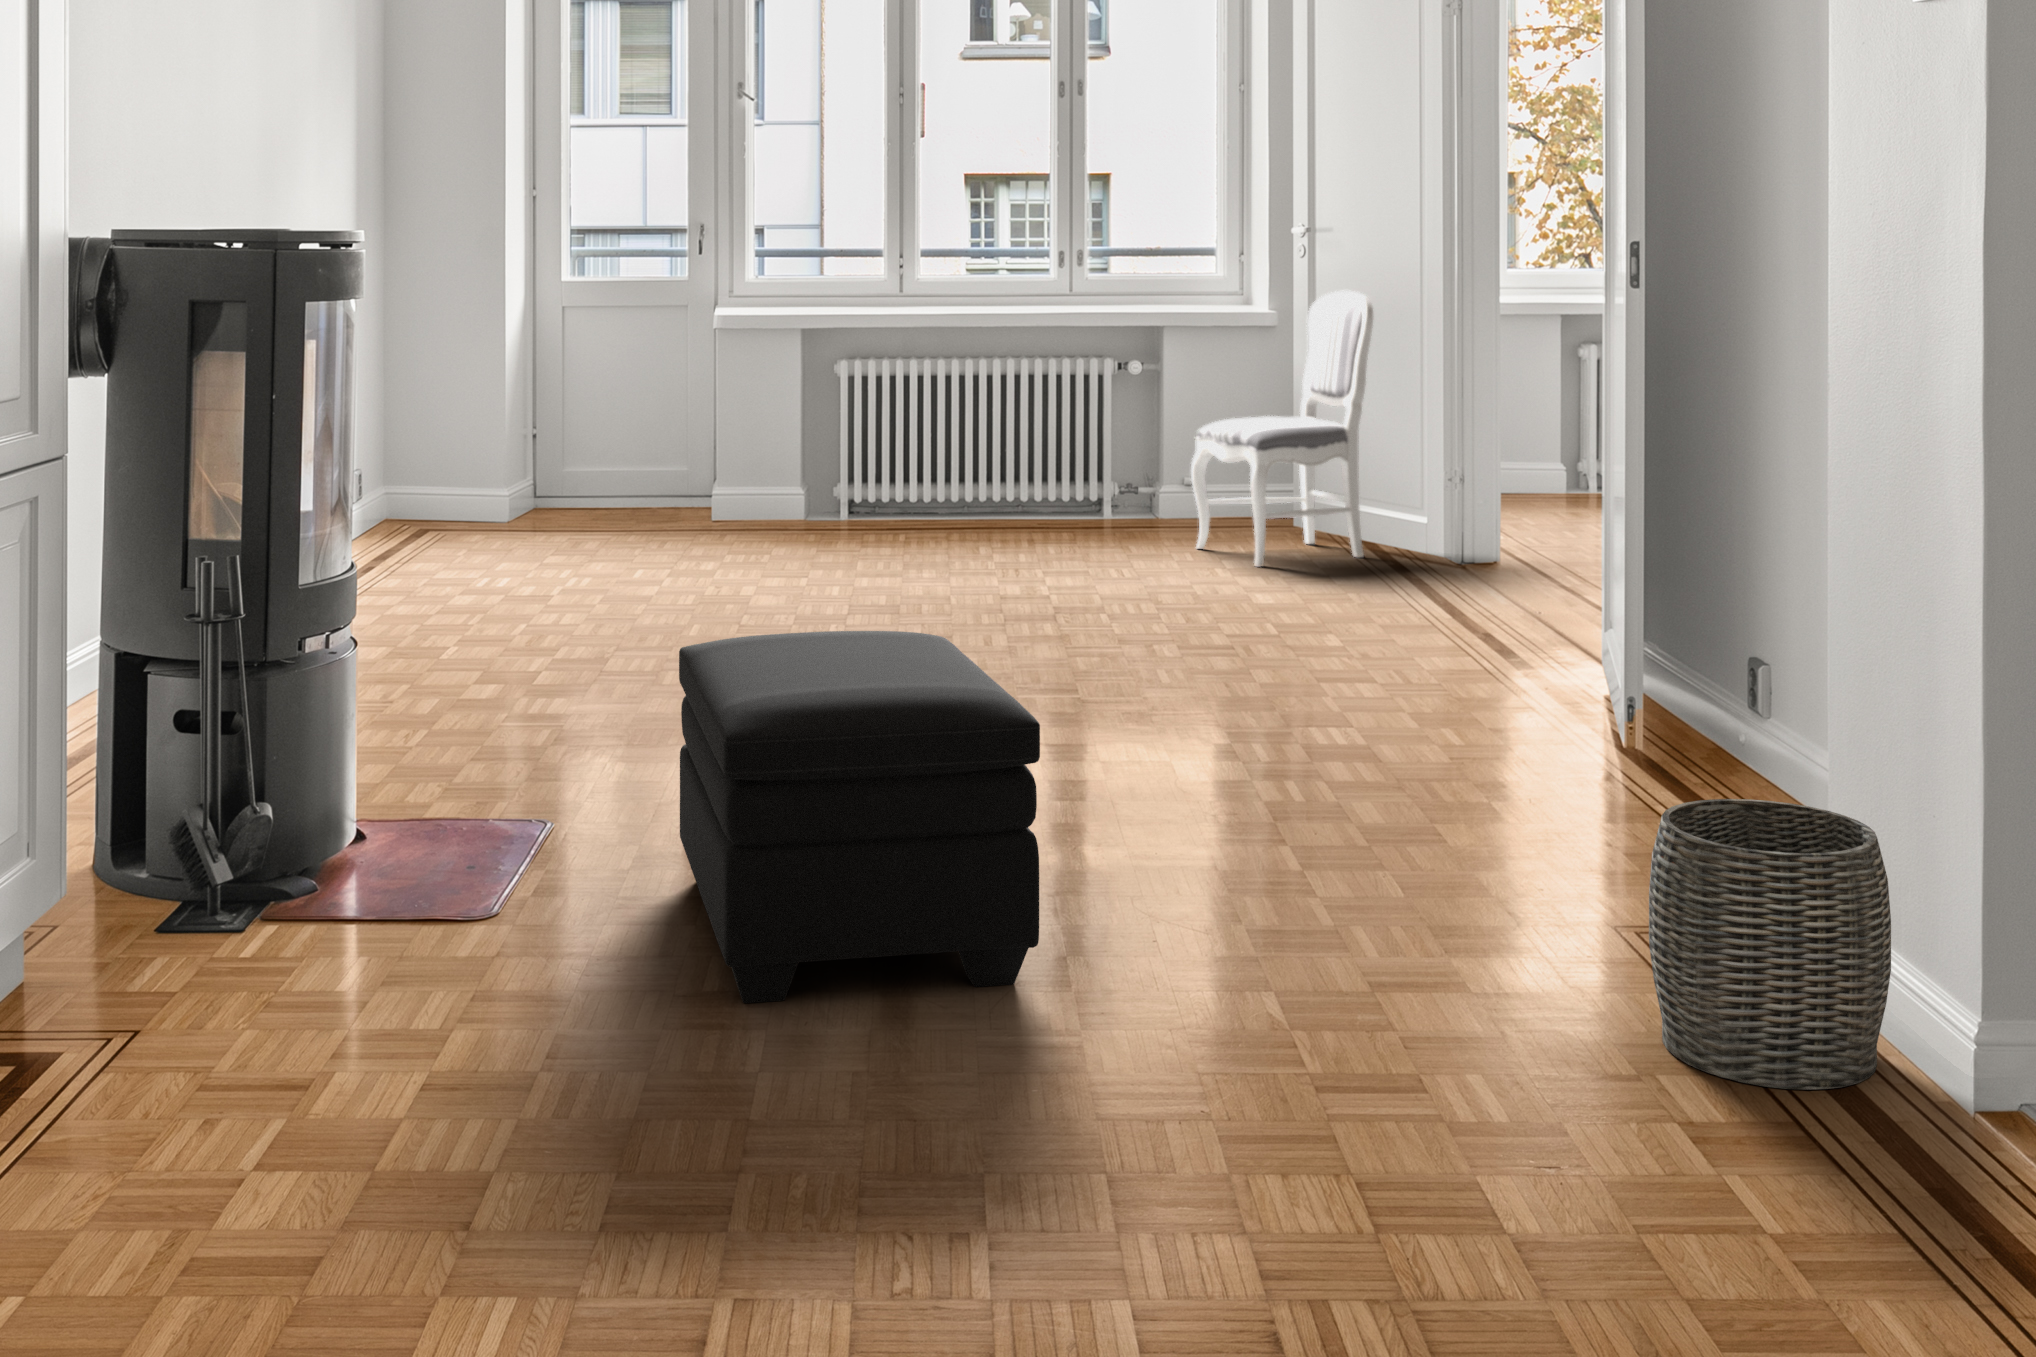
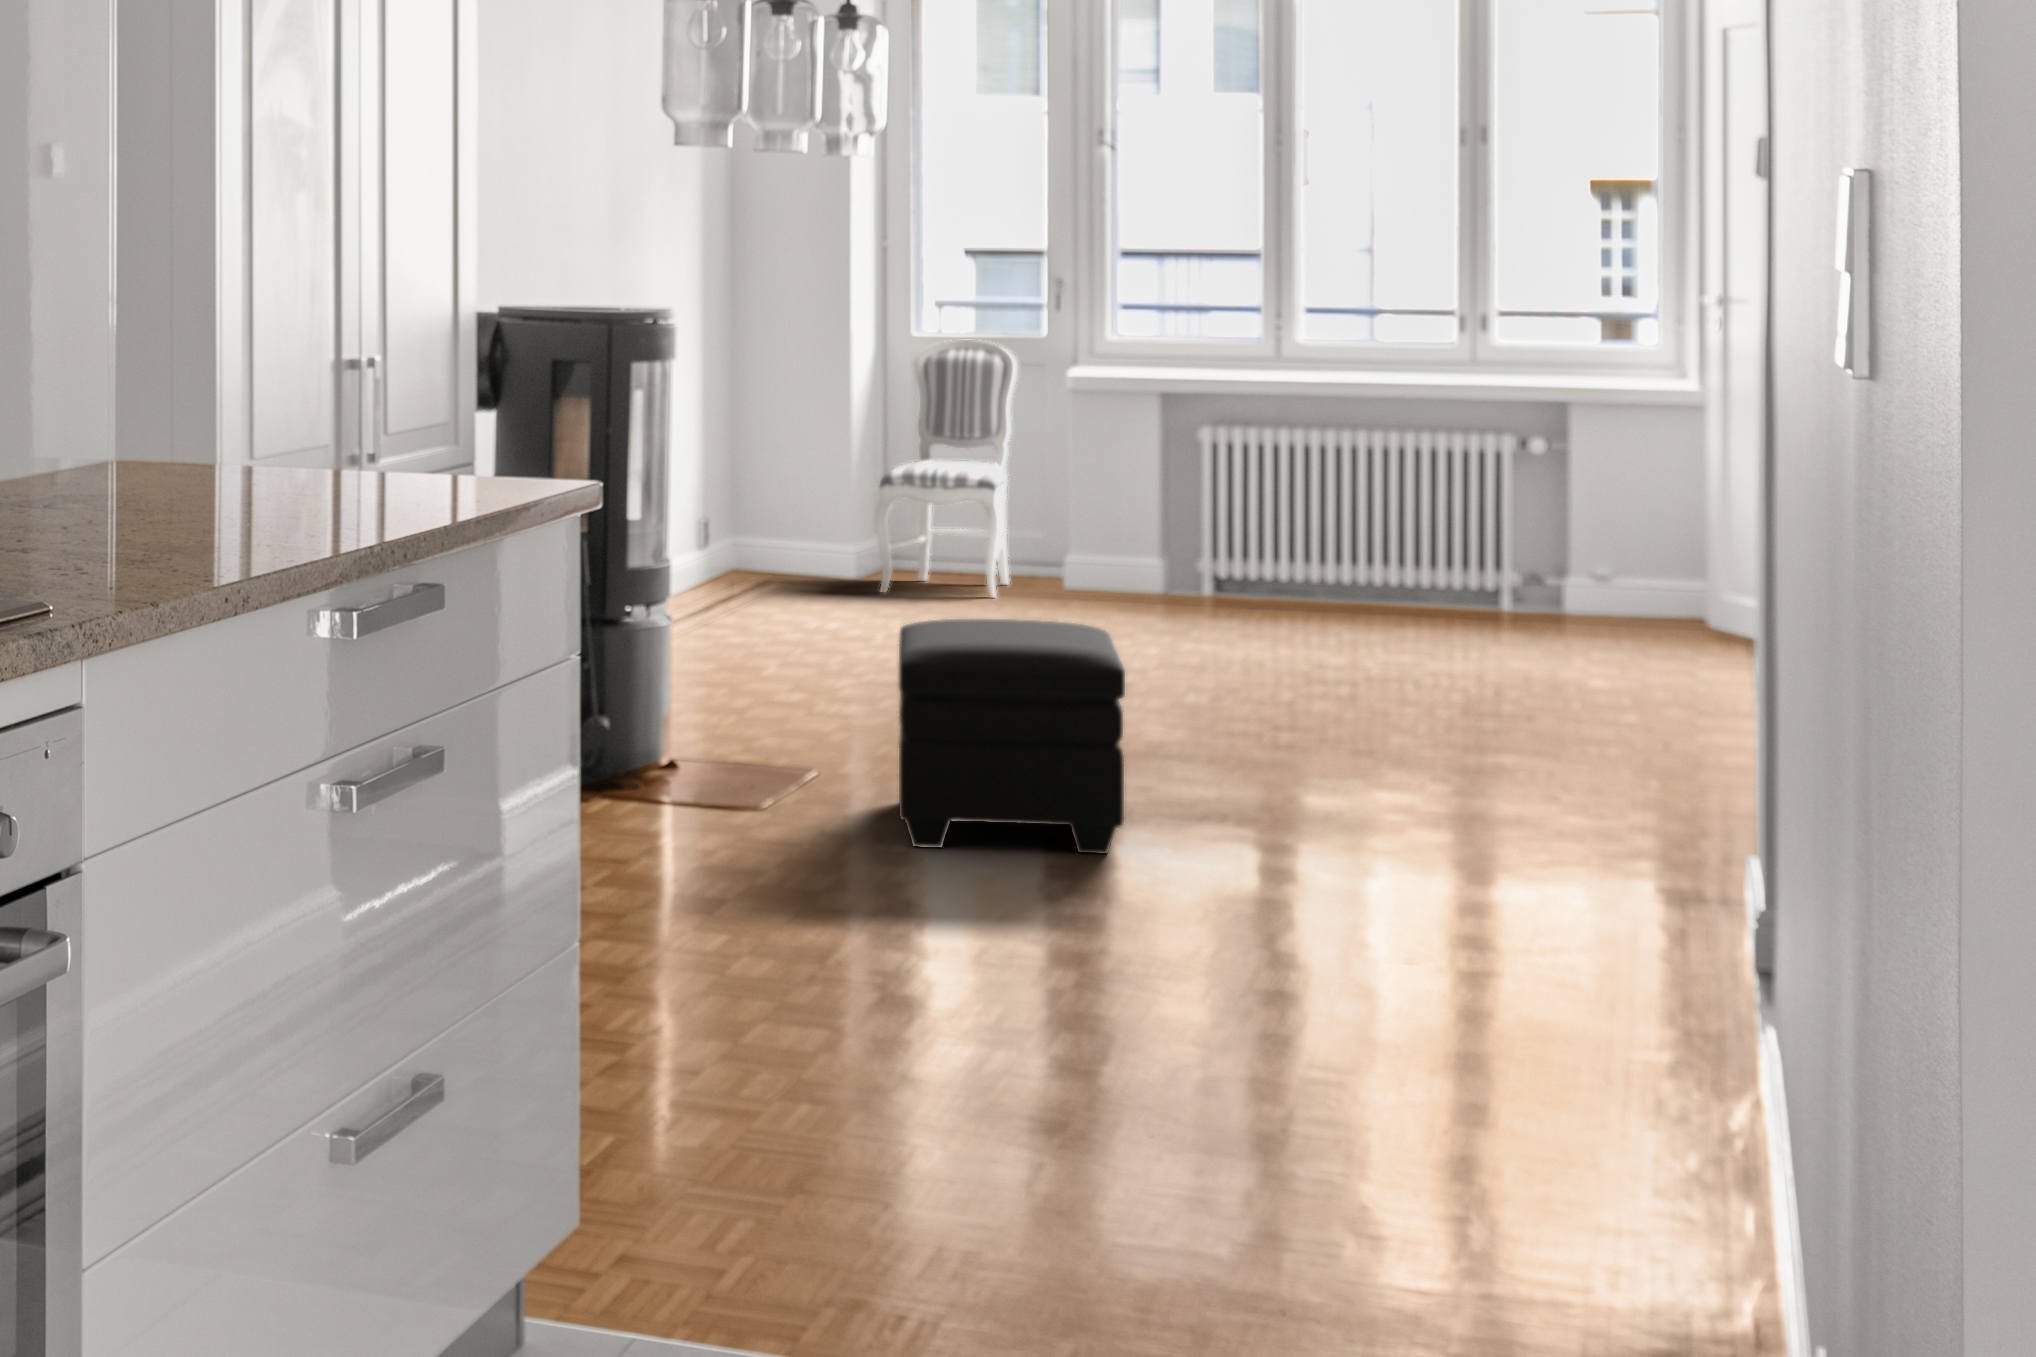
dining chair: present [1191,290,1373,567] -> present [875,340,1018,598]
woven basket: present [1649,799,1891,1090] -> none [1536,745,1706,929]

